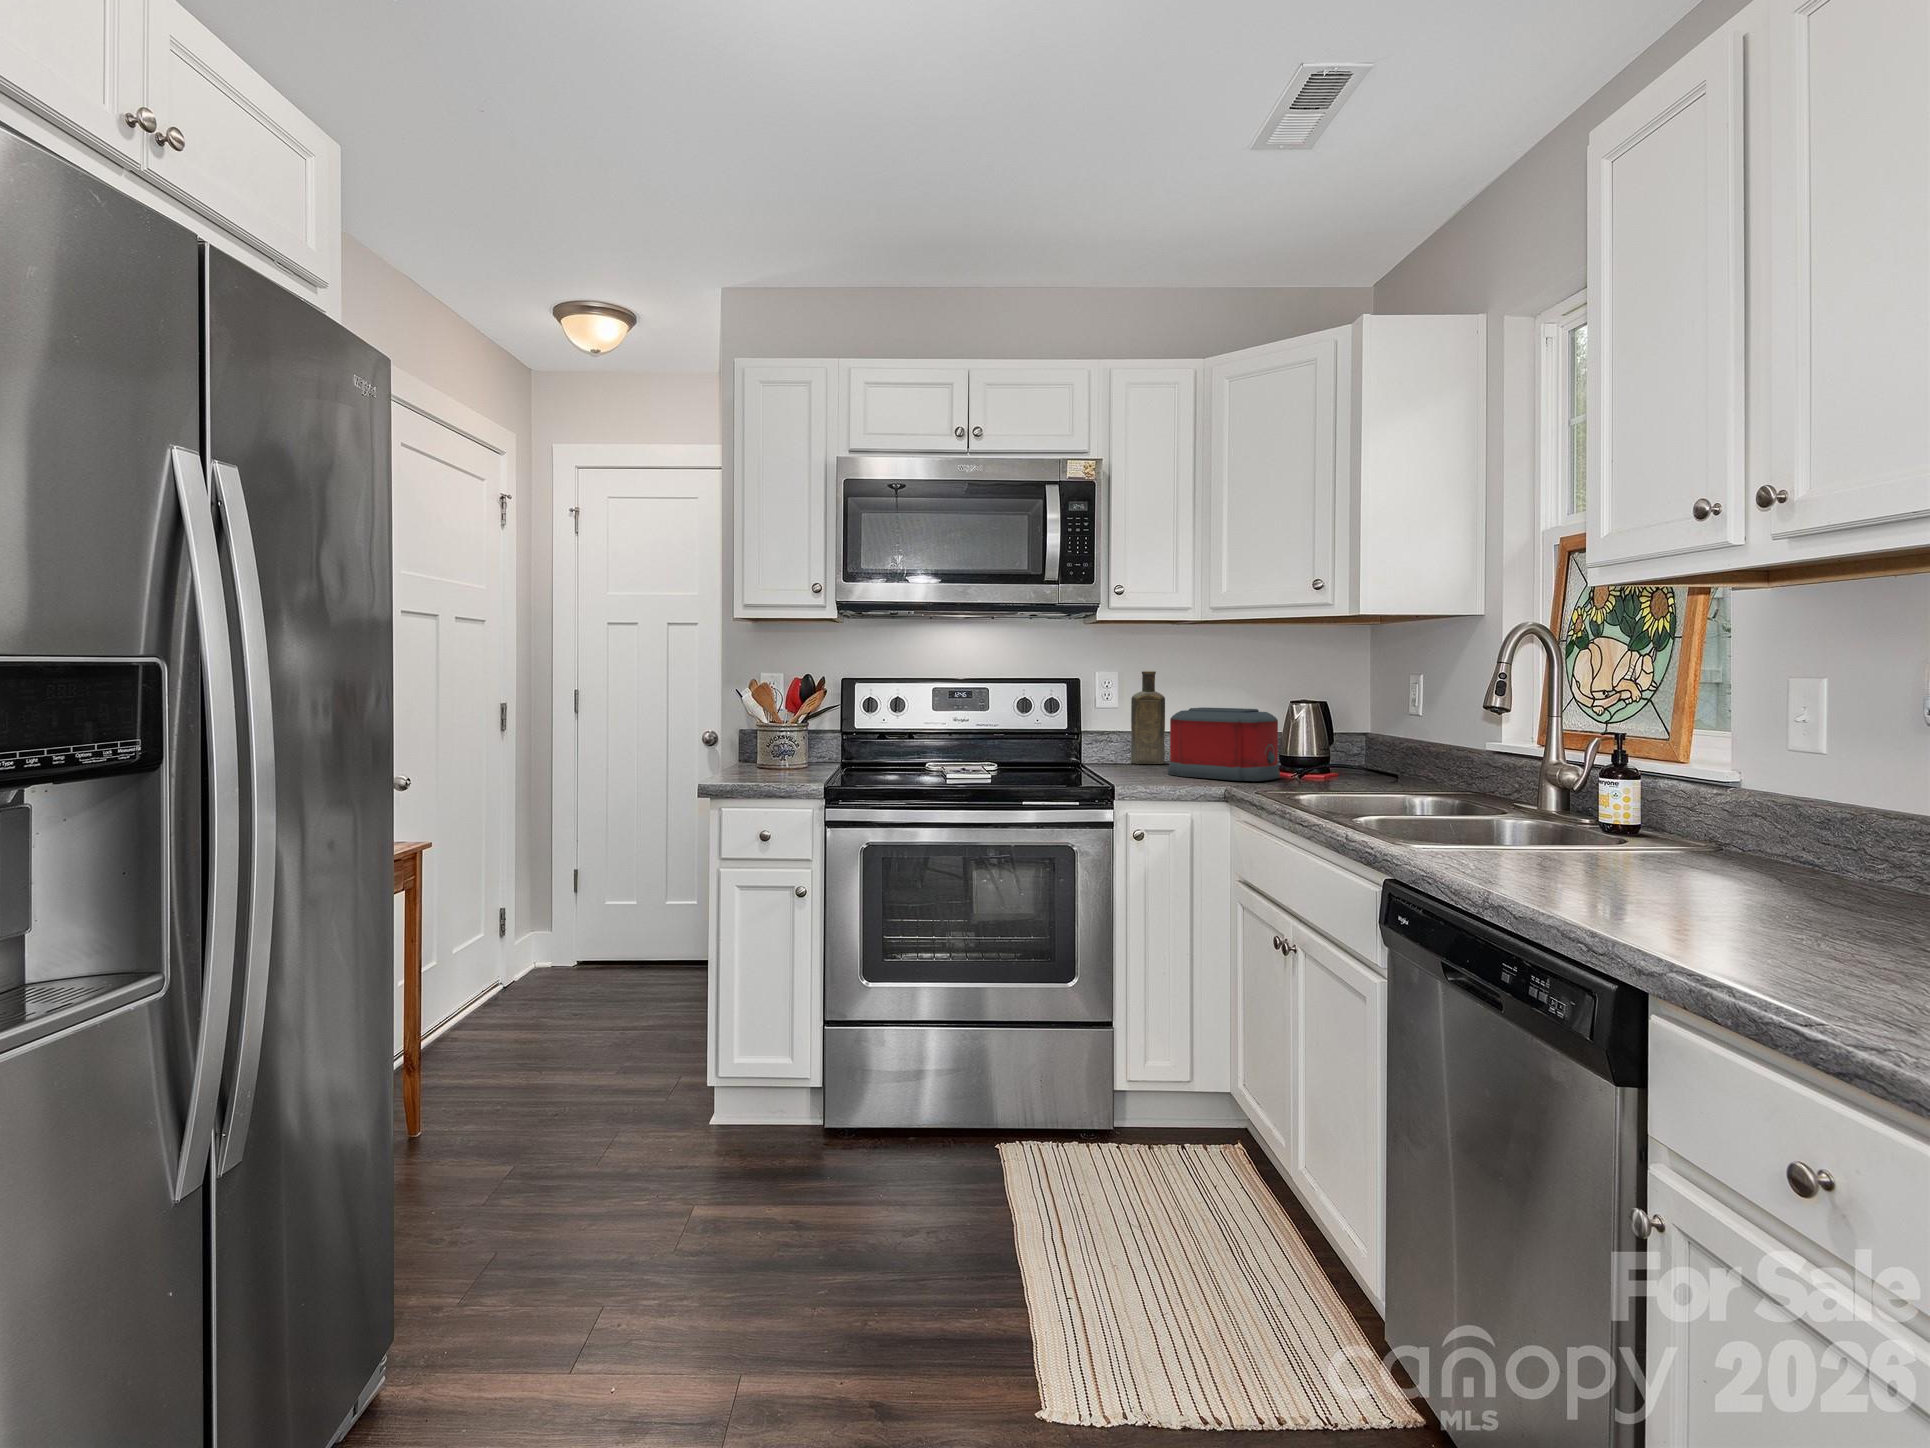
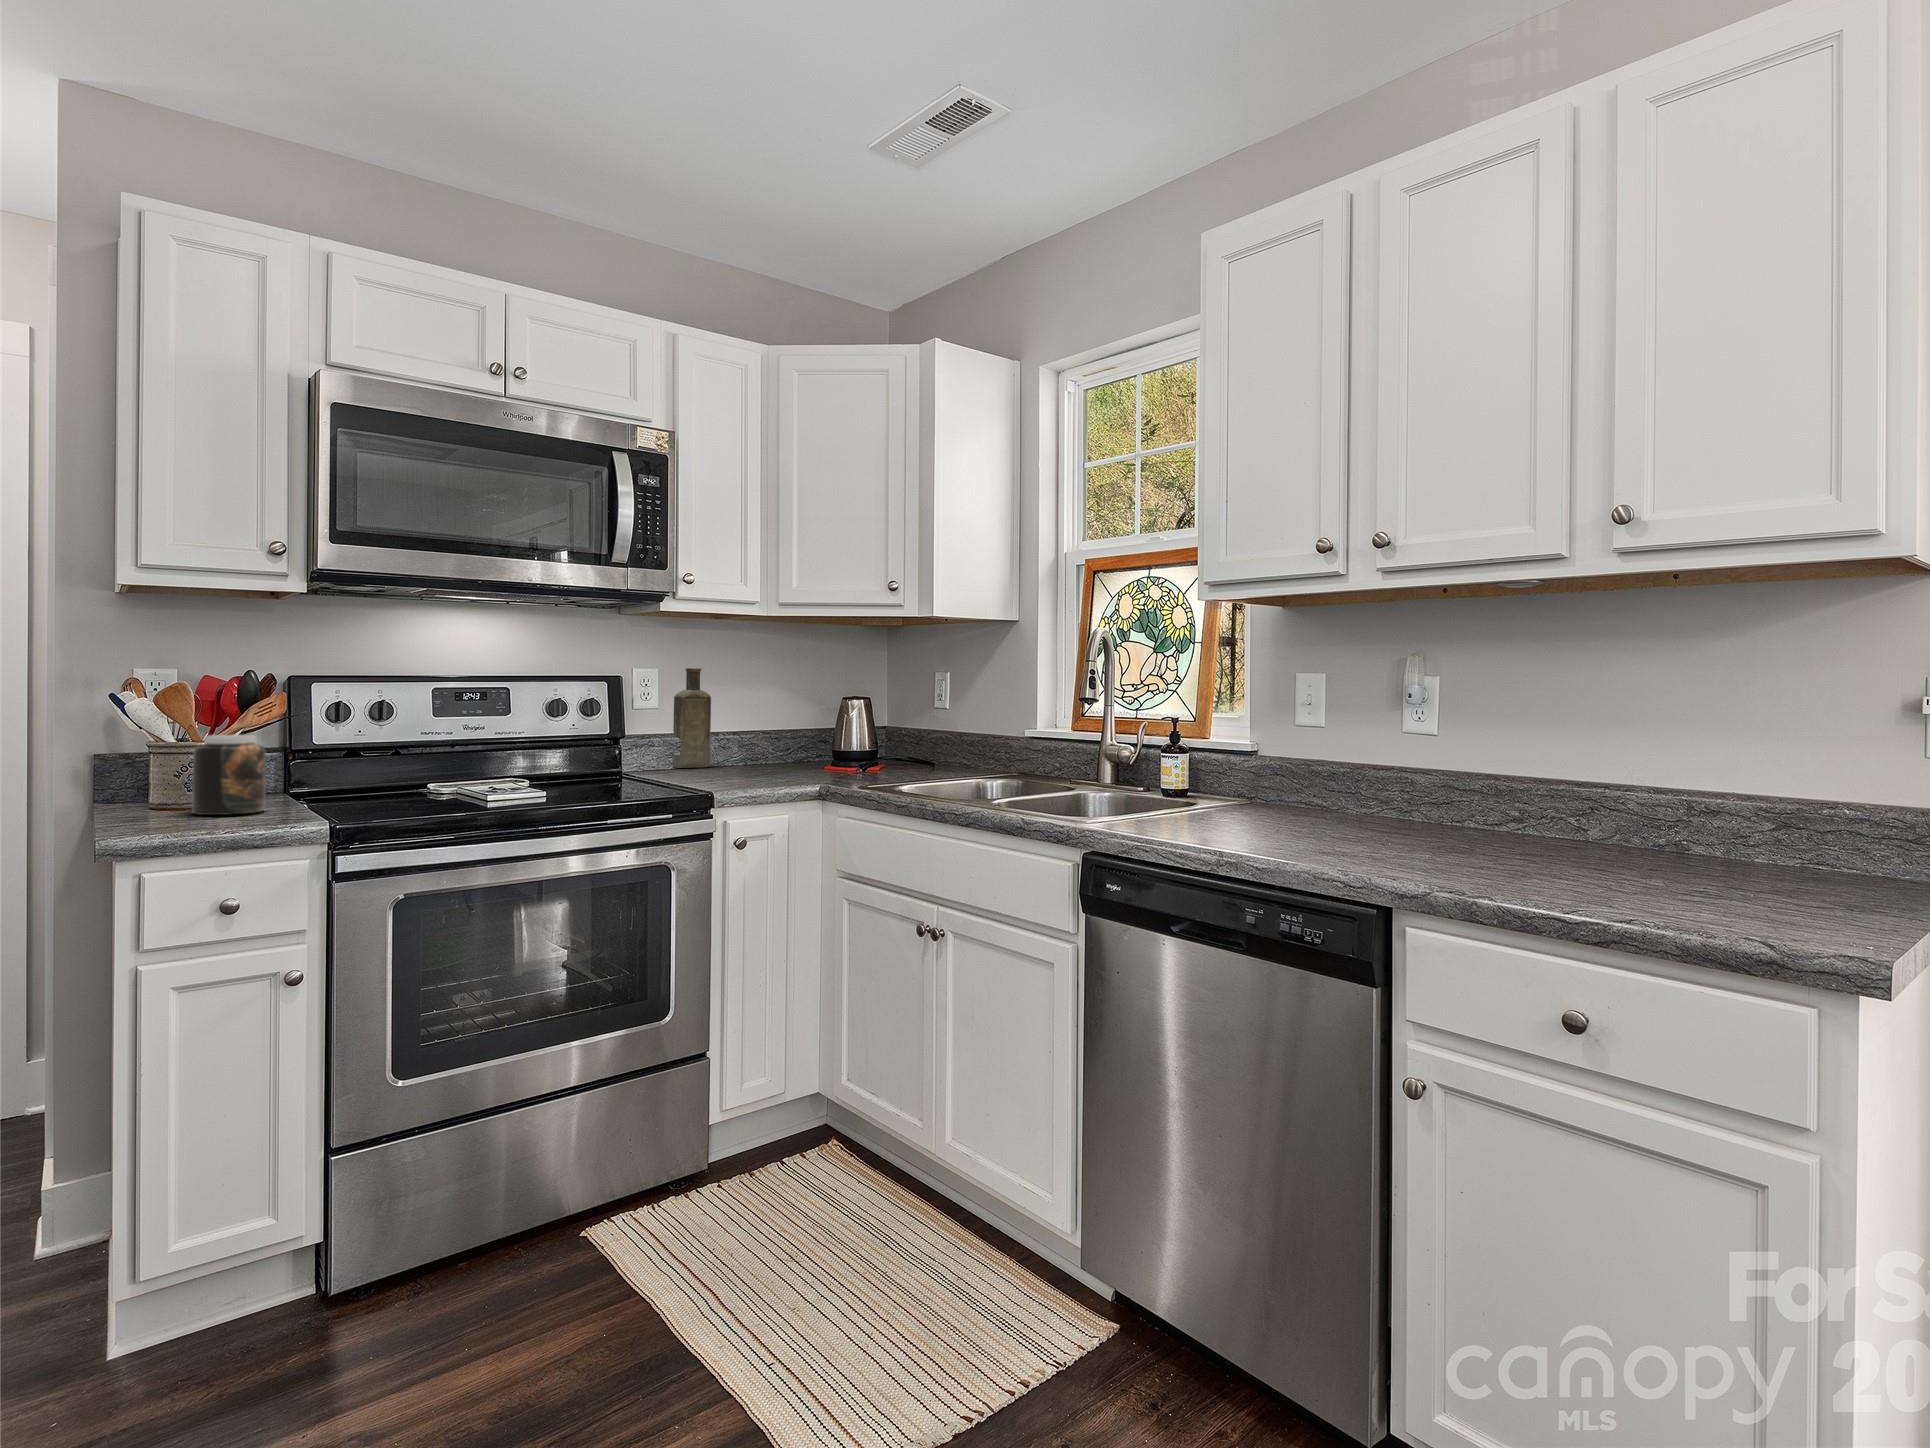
toaster: present [1168,708,1280,781] -> none [732,706,844,779]
jar: none [751,726,791,782] -> present [192,735,266,815]

